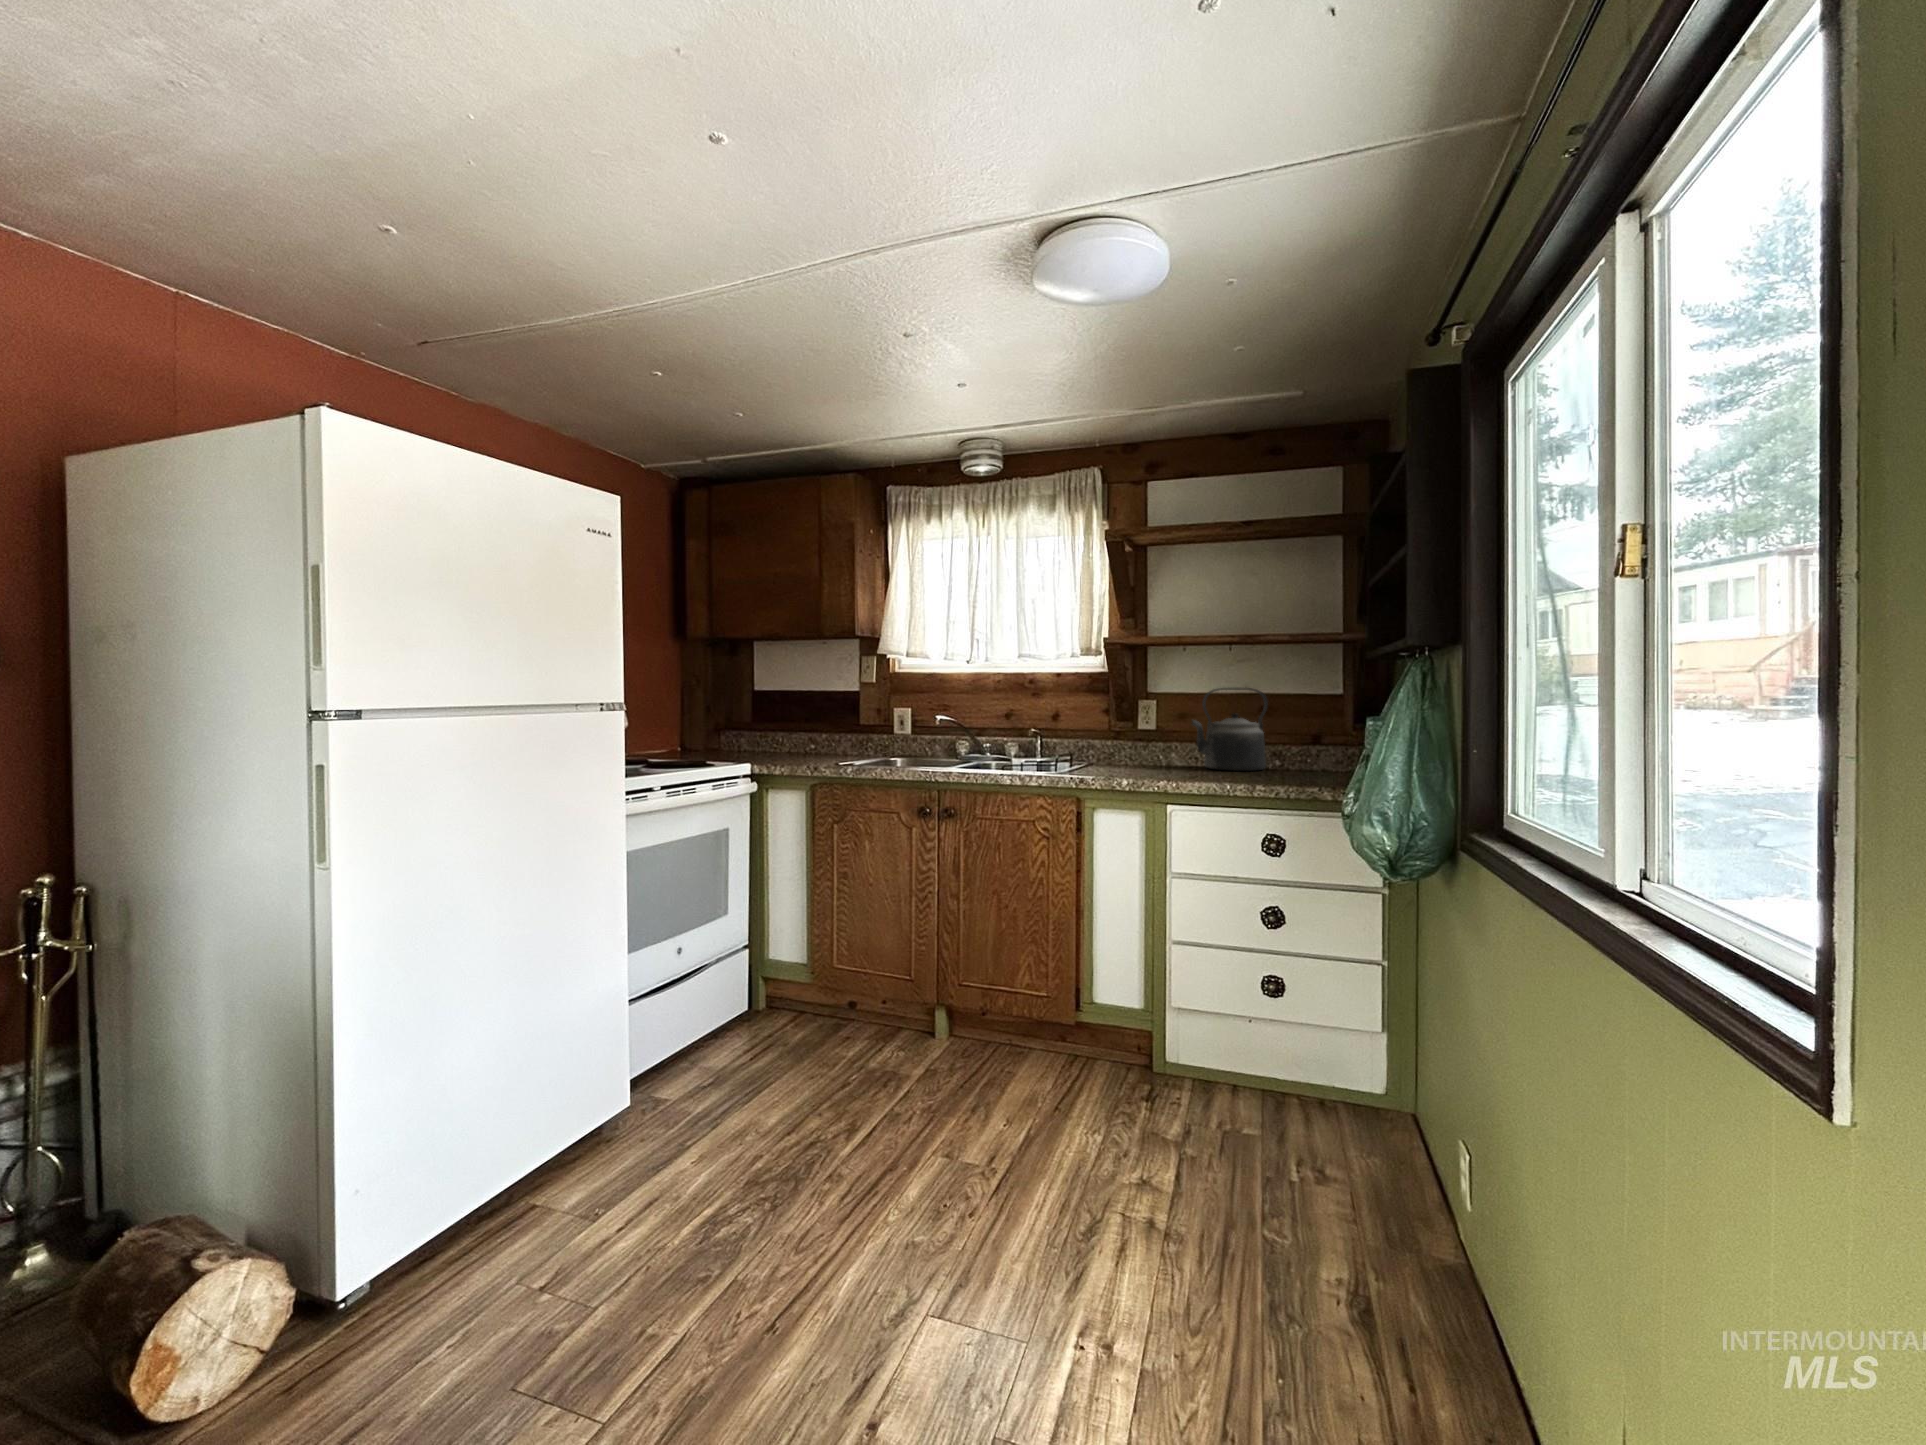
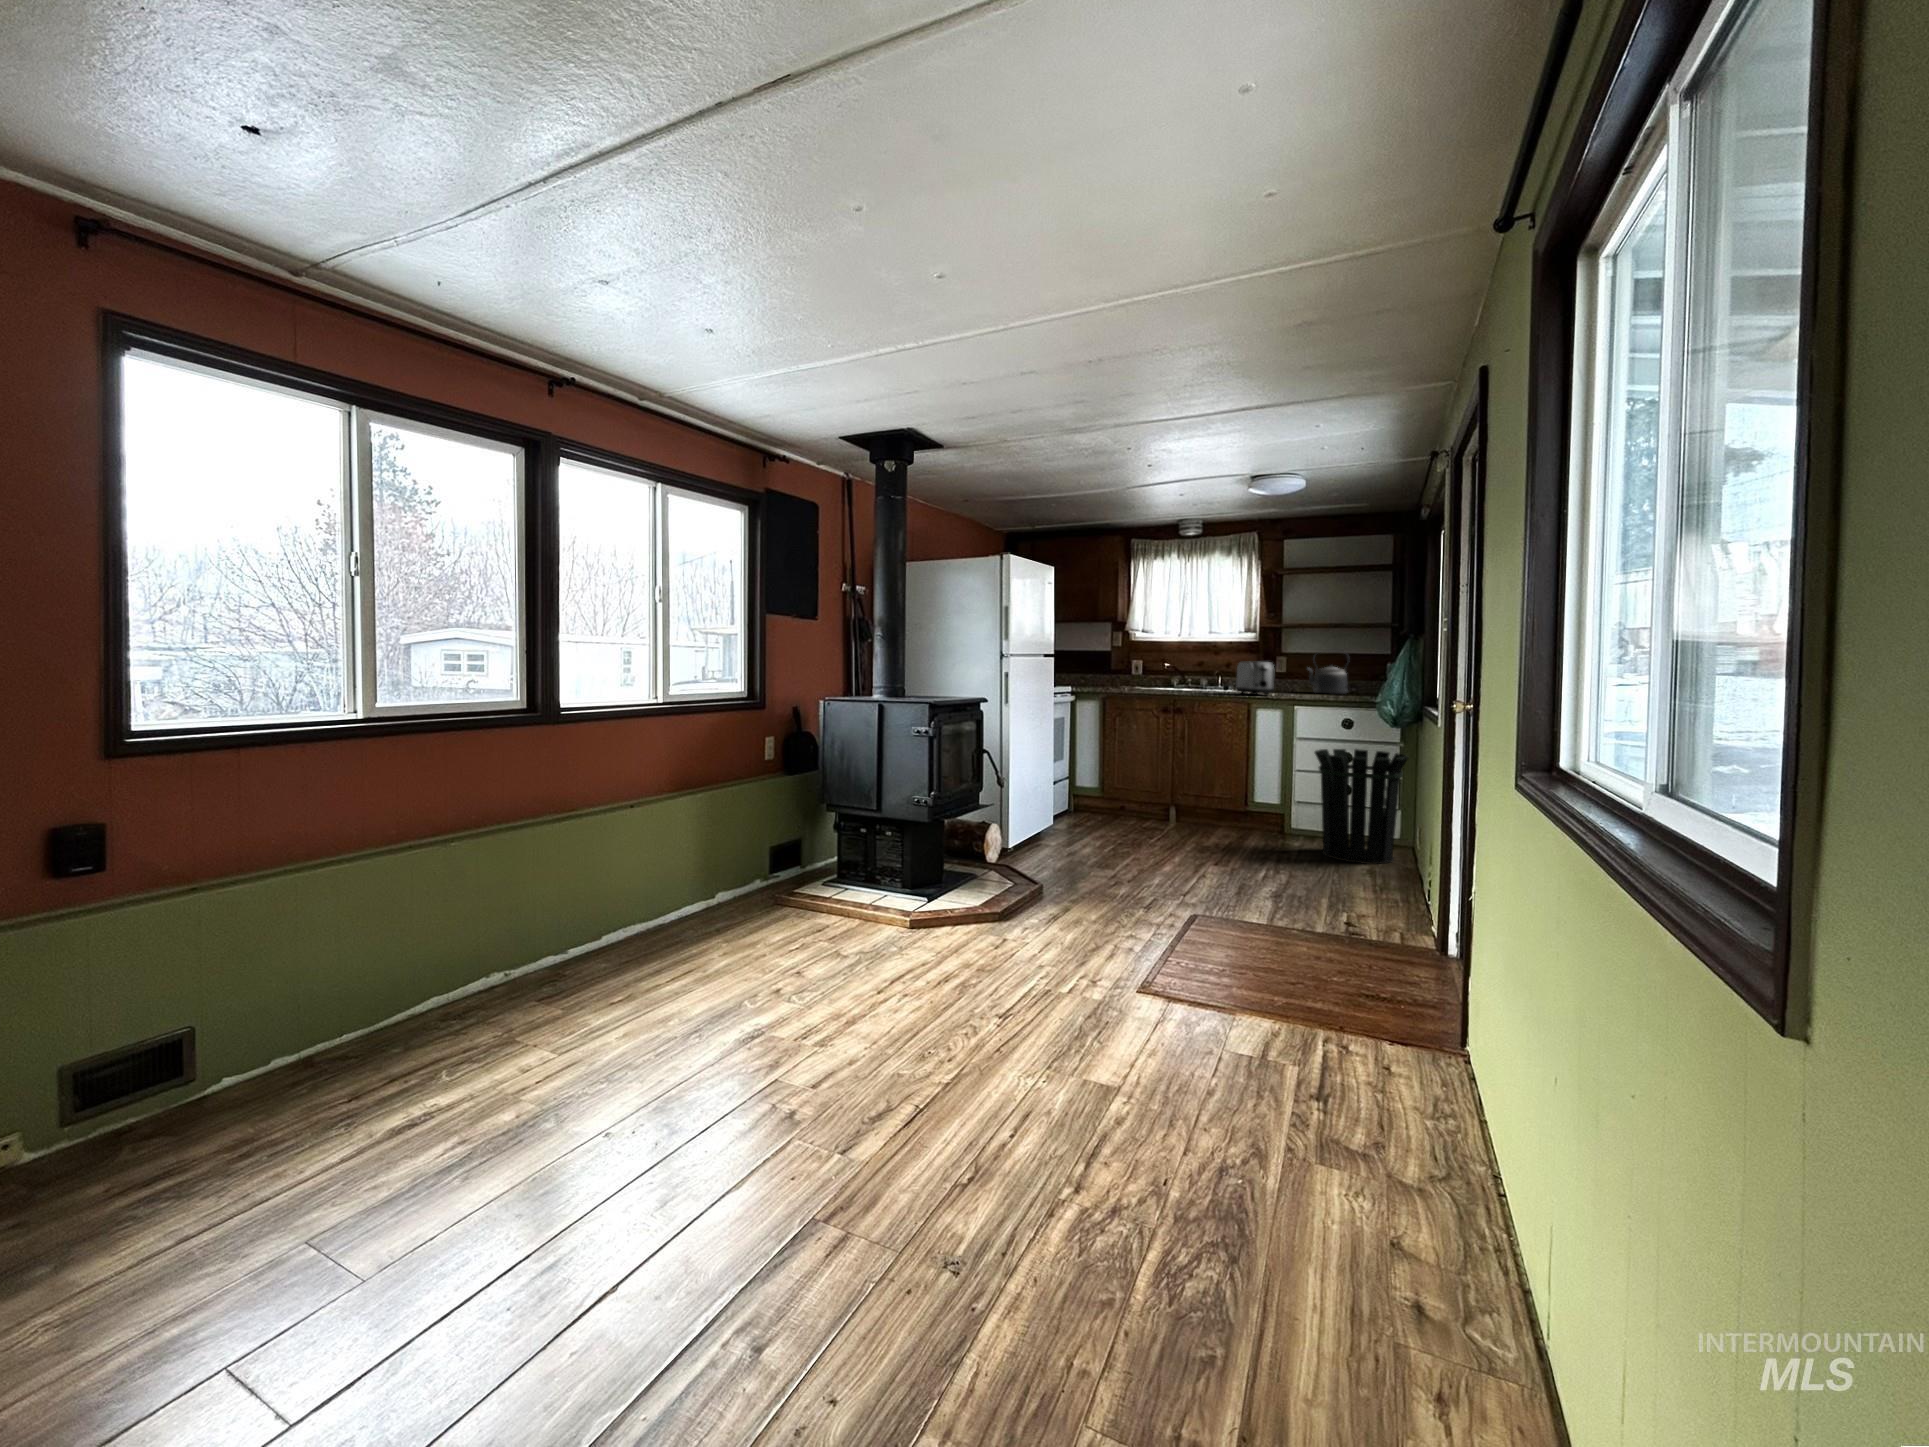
toaster: none [1058,711,1127,783] -> present [1236,662,1274,695]
waste bin: none [1209,912,1429,1233] -> present [1315,749,1408,864]

